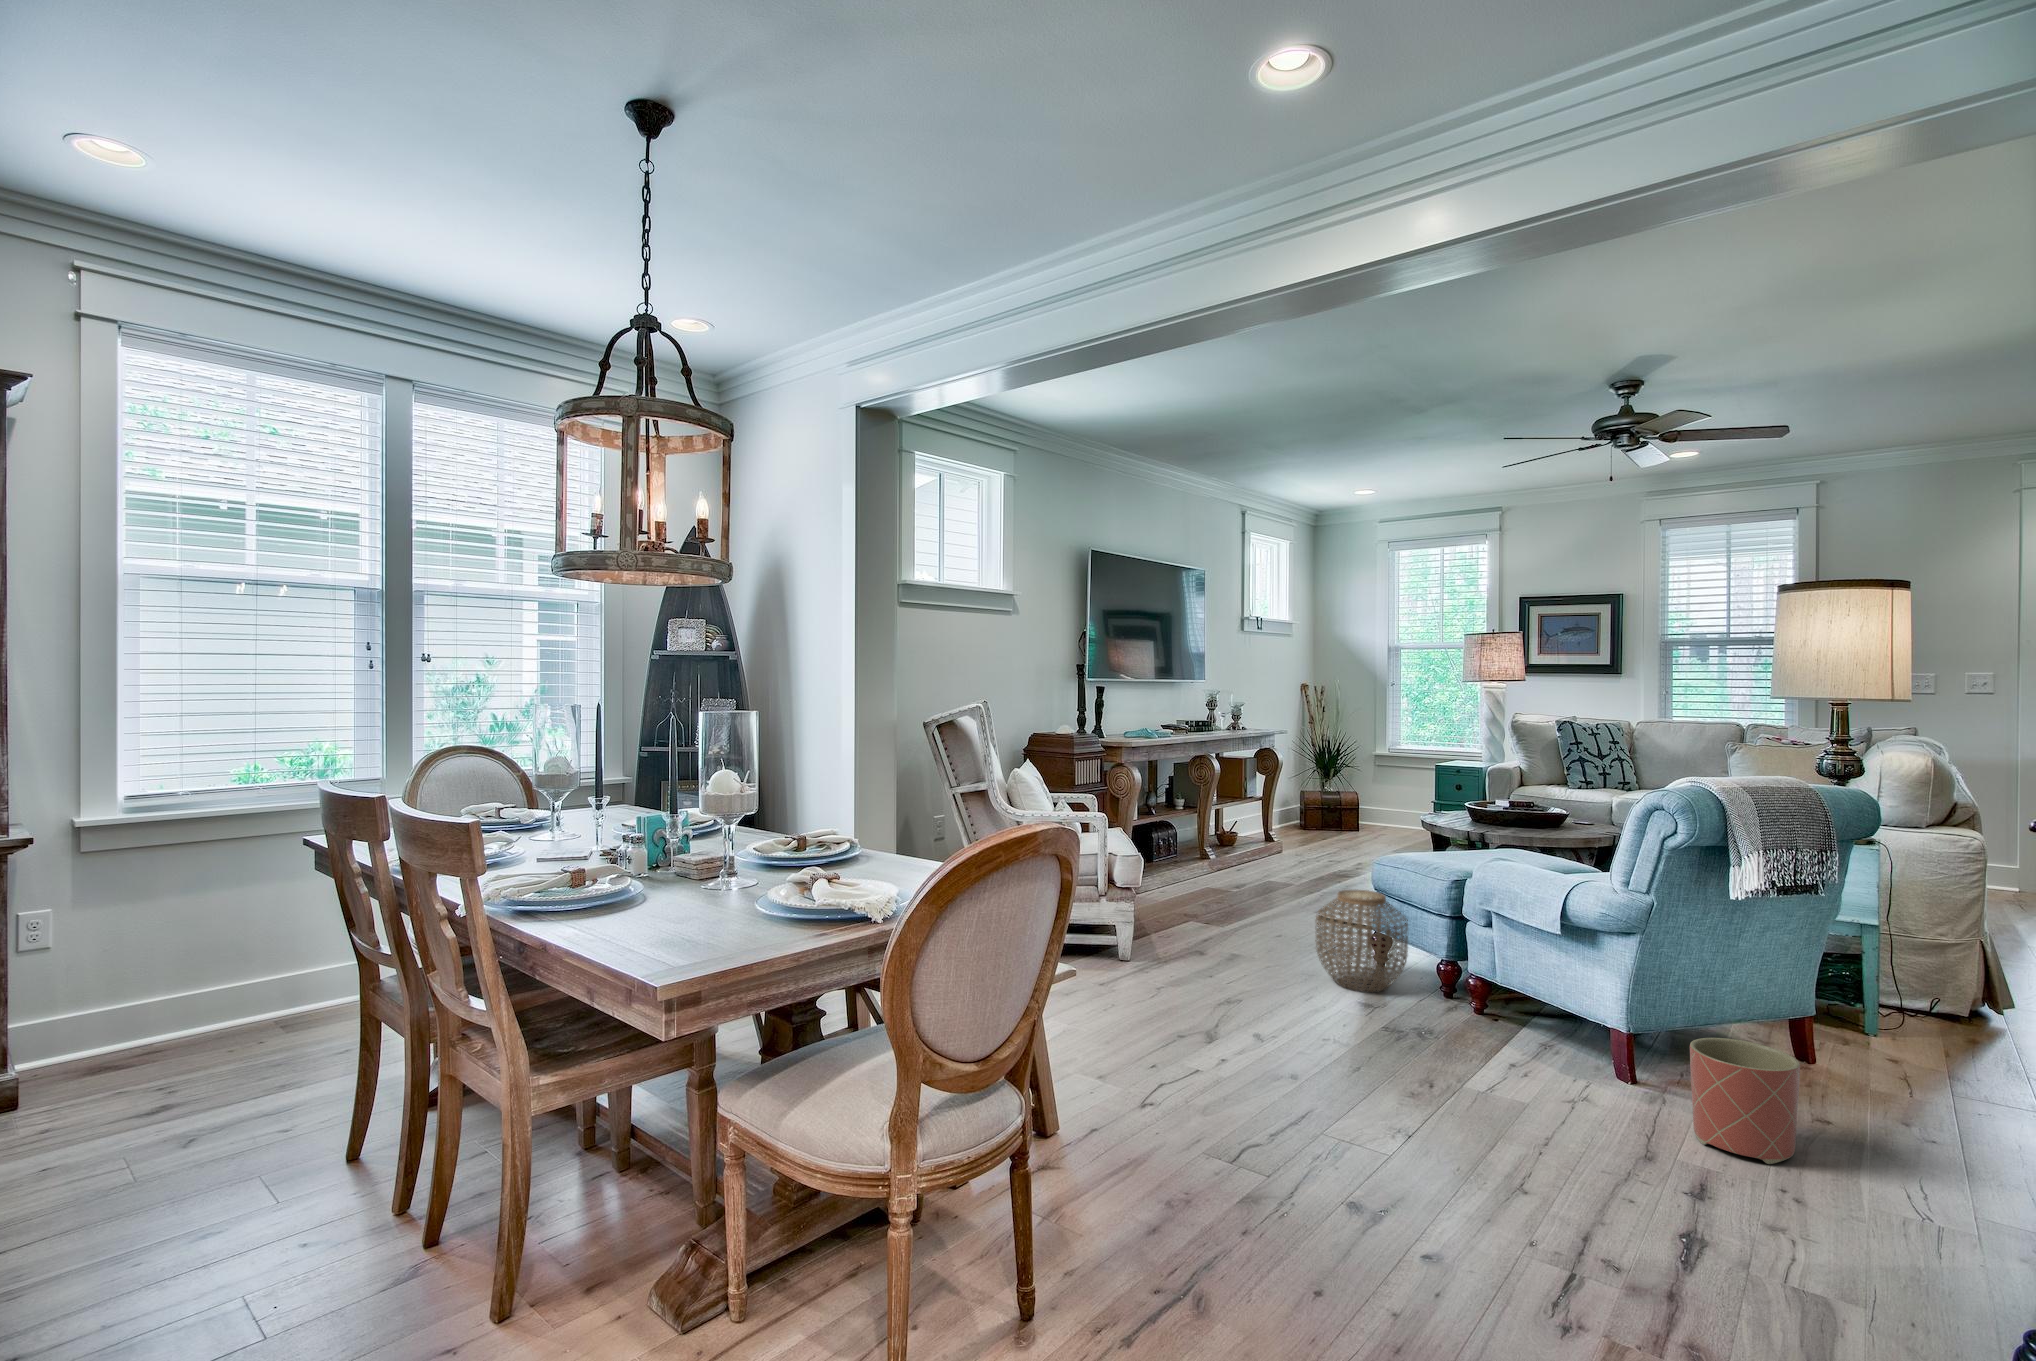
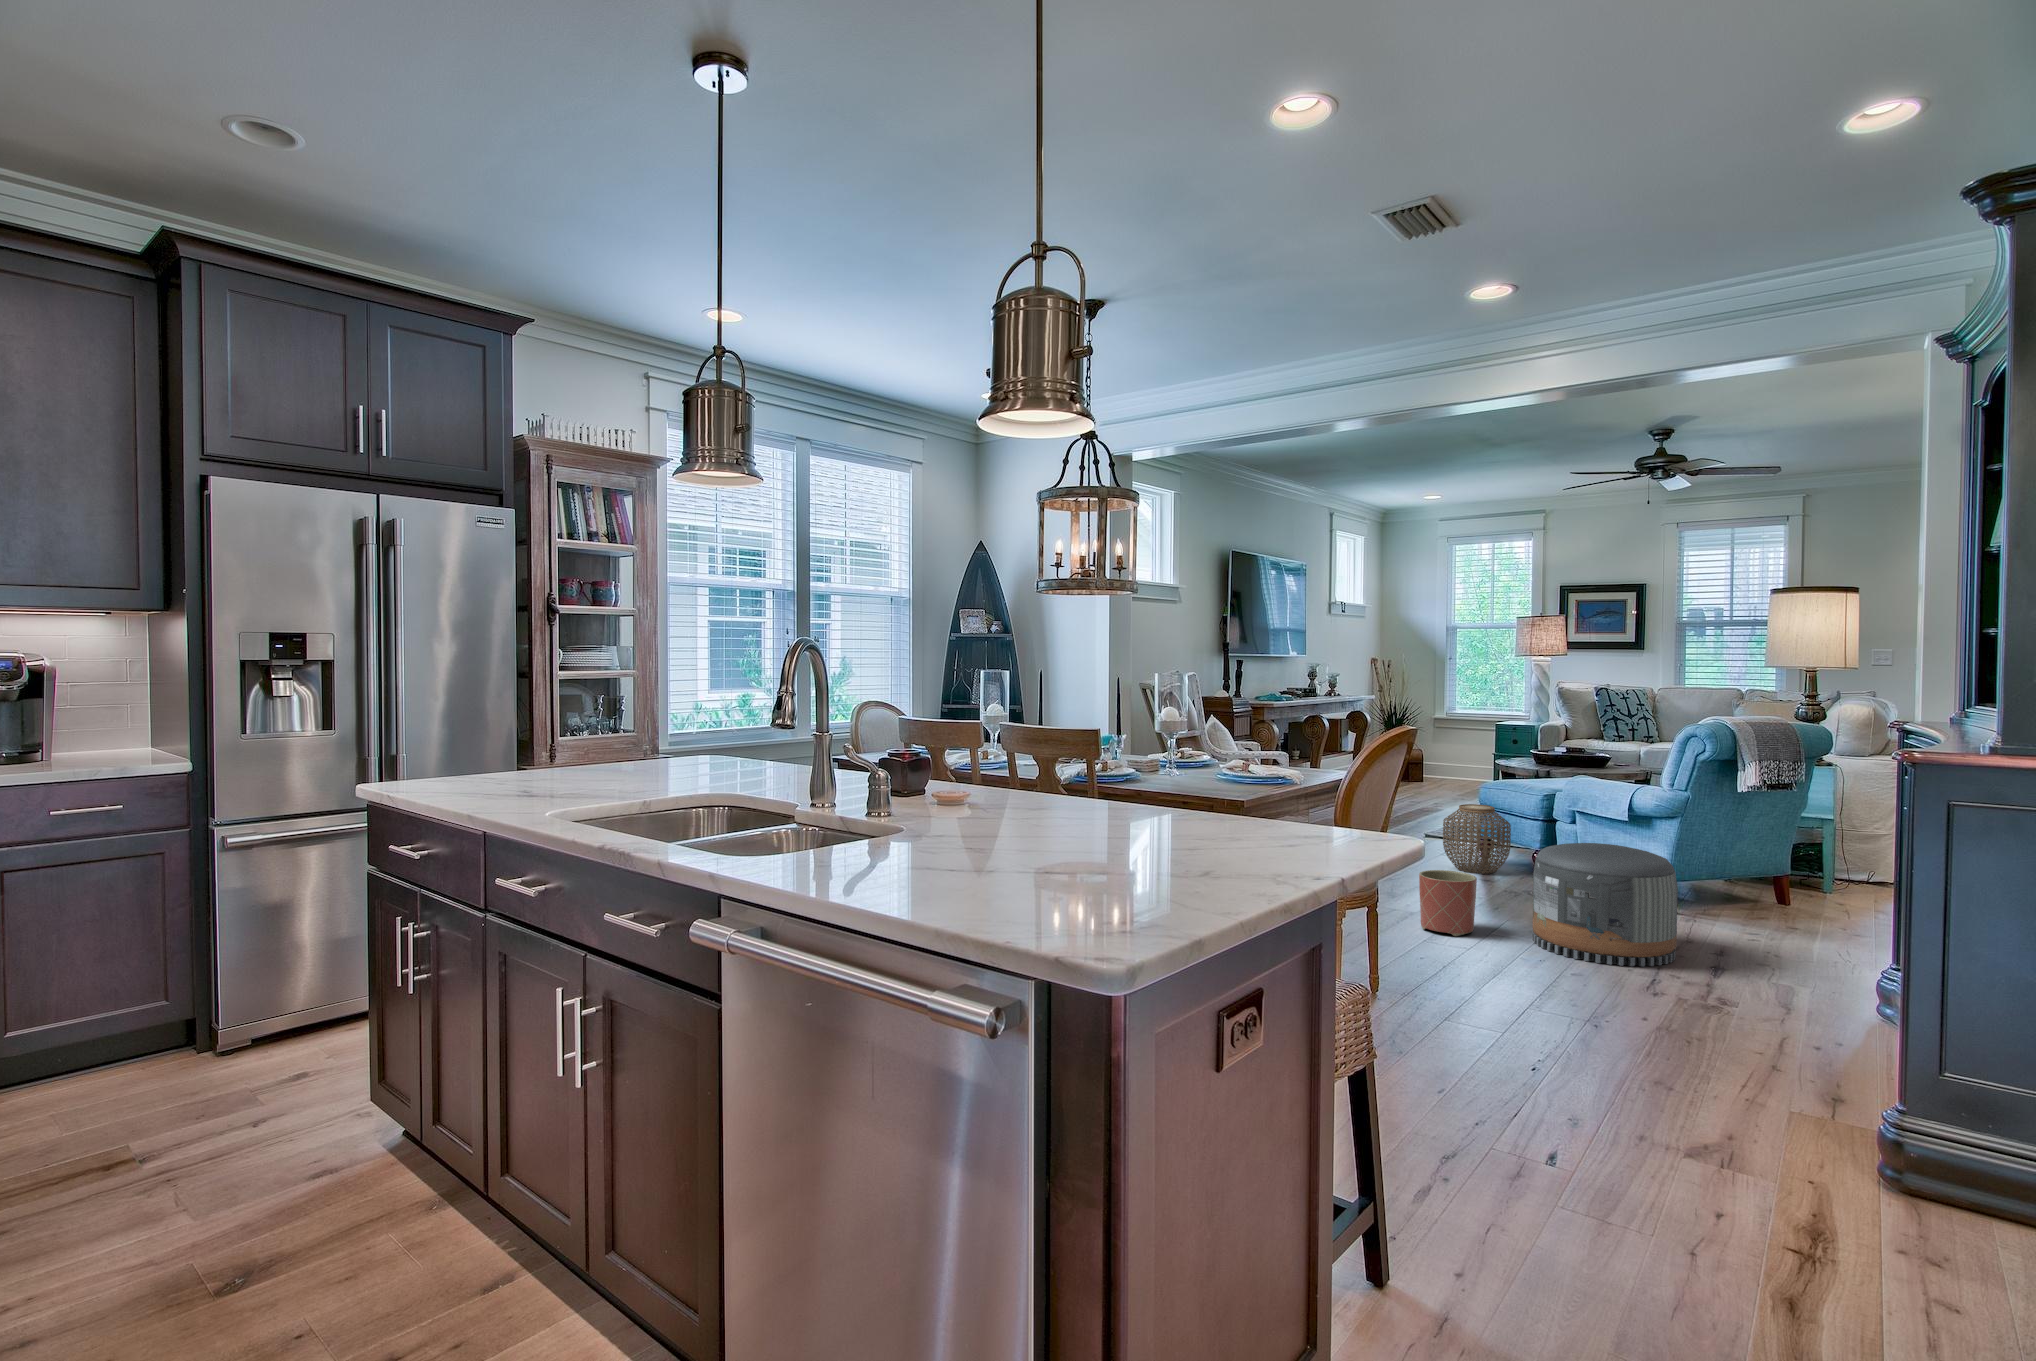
pouf: none [1391,985,1623,1225] -> present [1532,843,1678,966]
planter: present [1690,1038,1800,1164] -> present [1419,870,1477,936]

